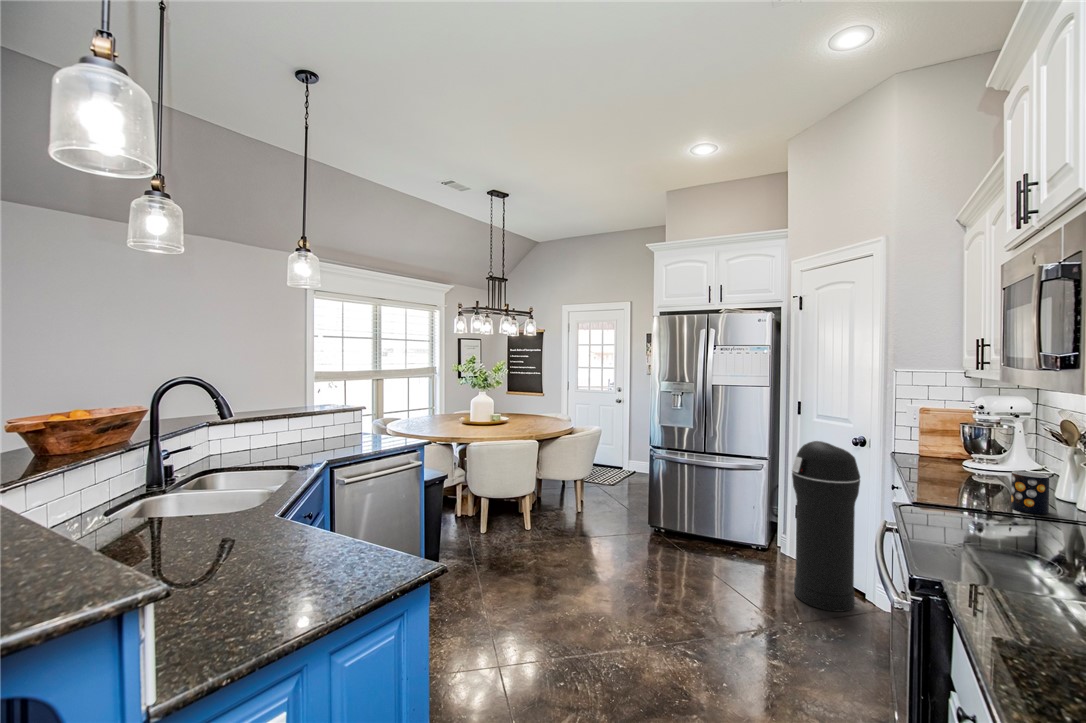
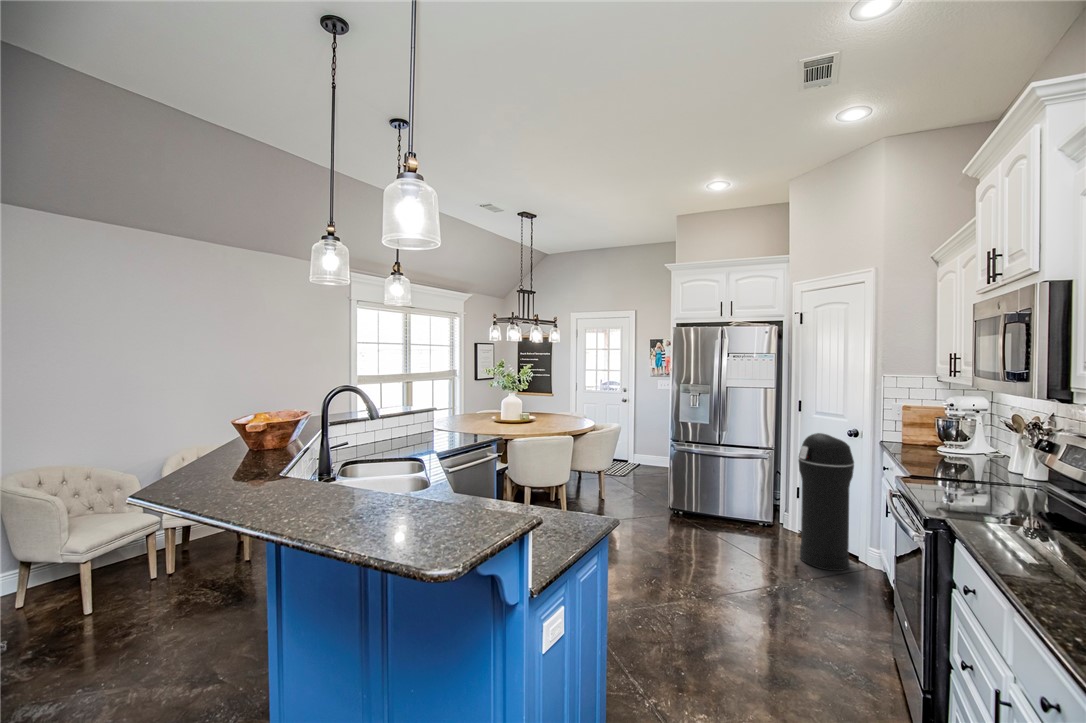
mug: present [1011,471,1049,514] -> none [979,453,1006,483]

